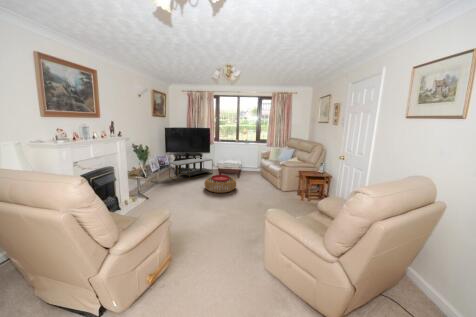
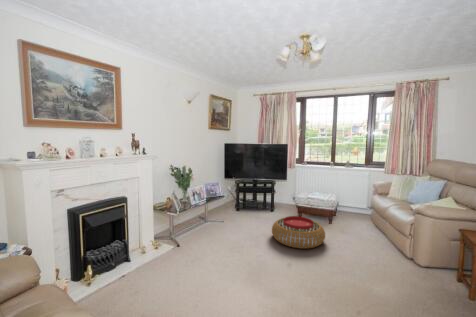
coffee table: present [169,157,212,181] -> none [227,186,290,219]

